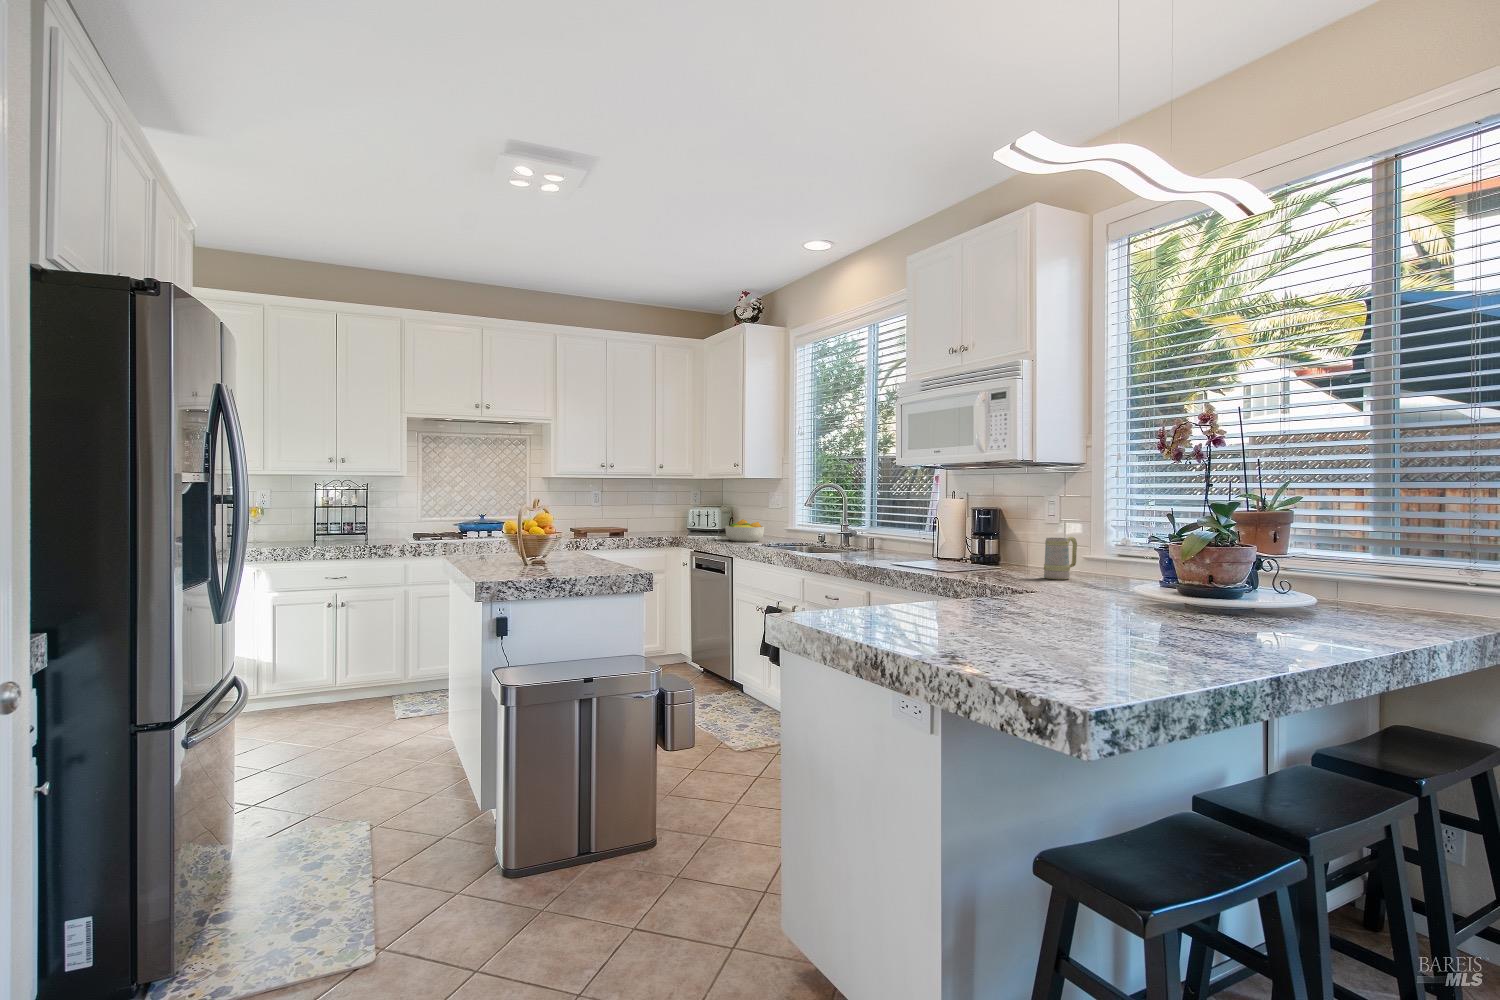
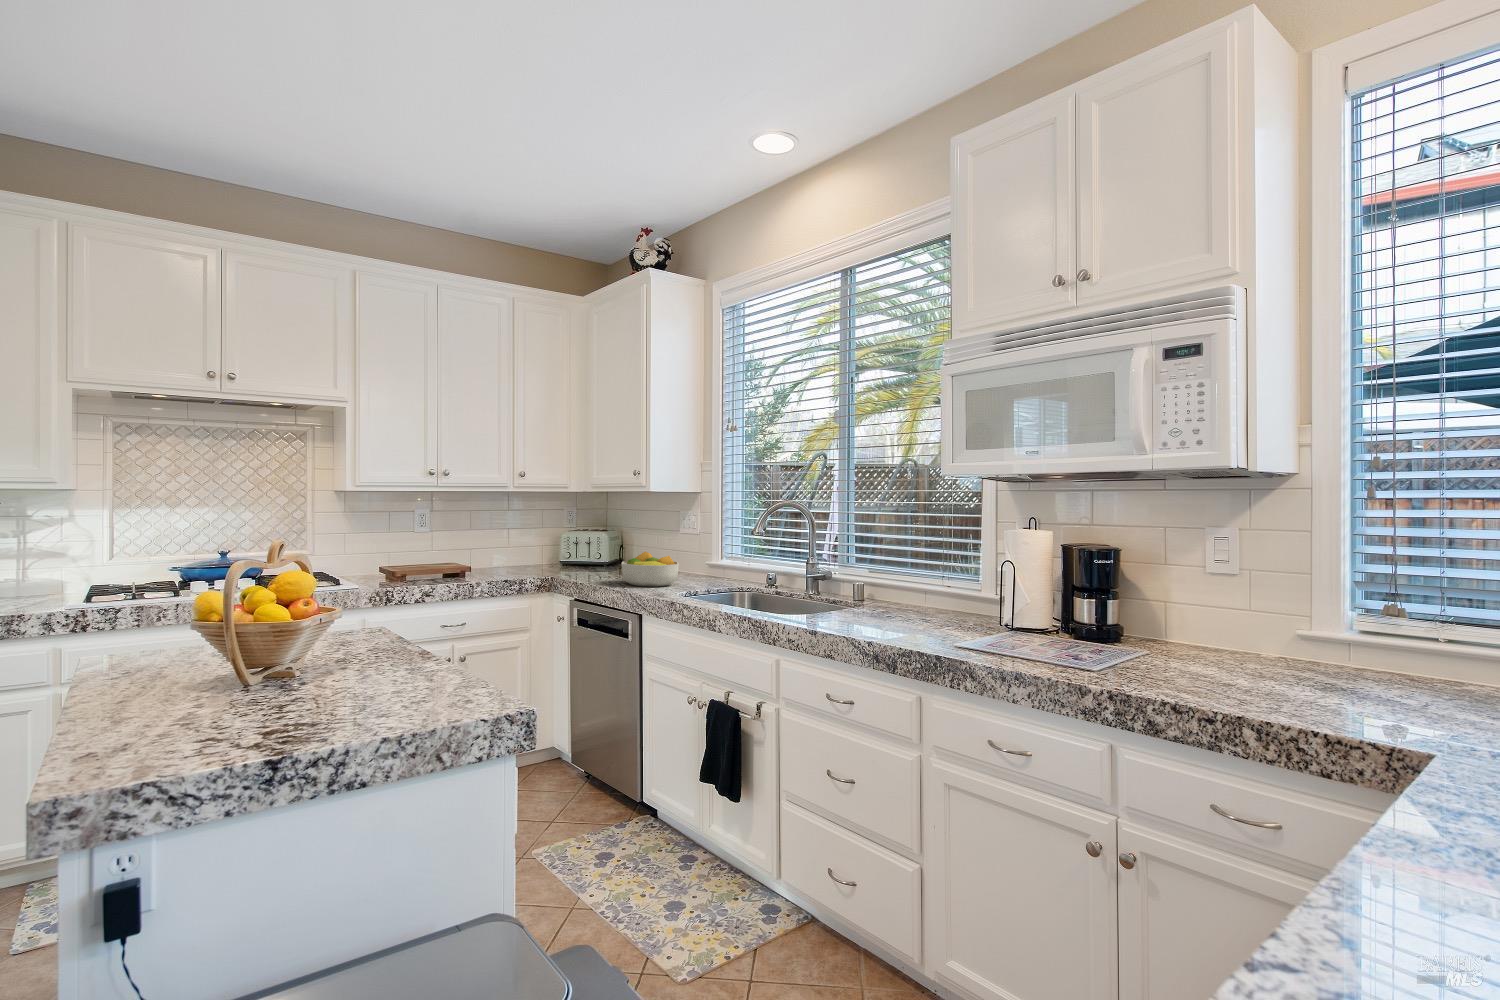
mug: present [1044,537,1077,580] -> none [1277,607,1331,690]

